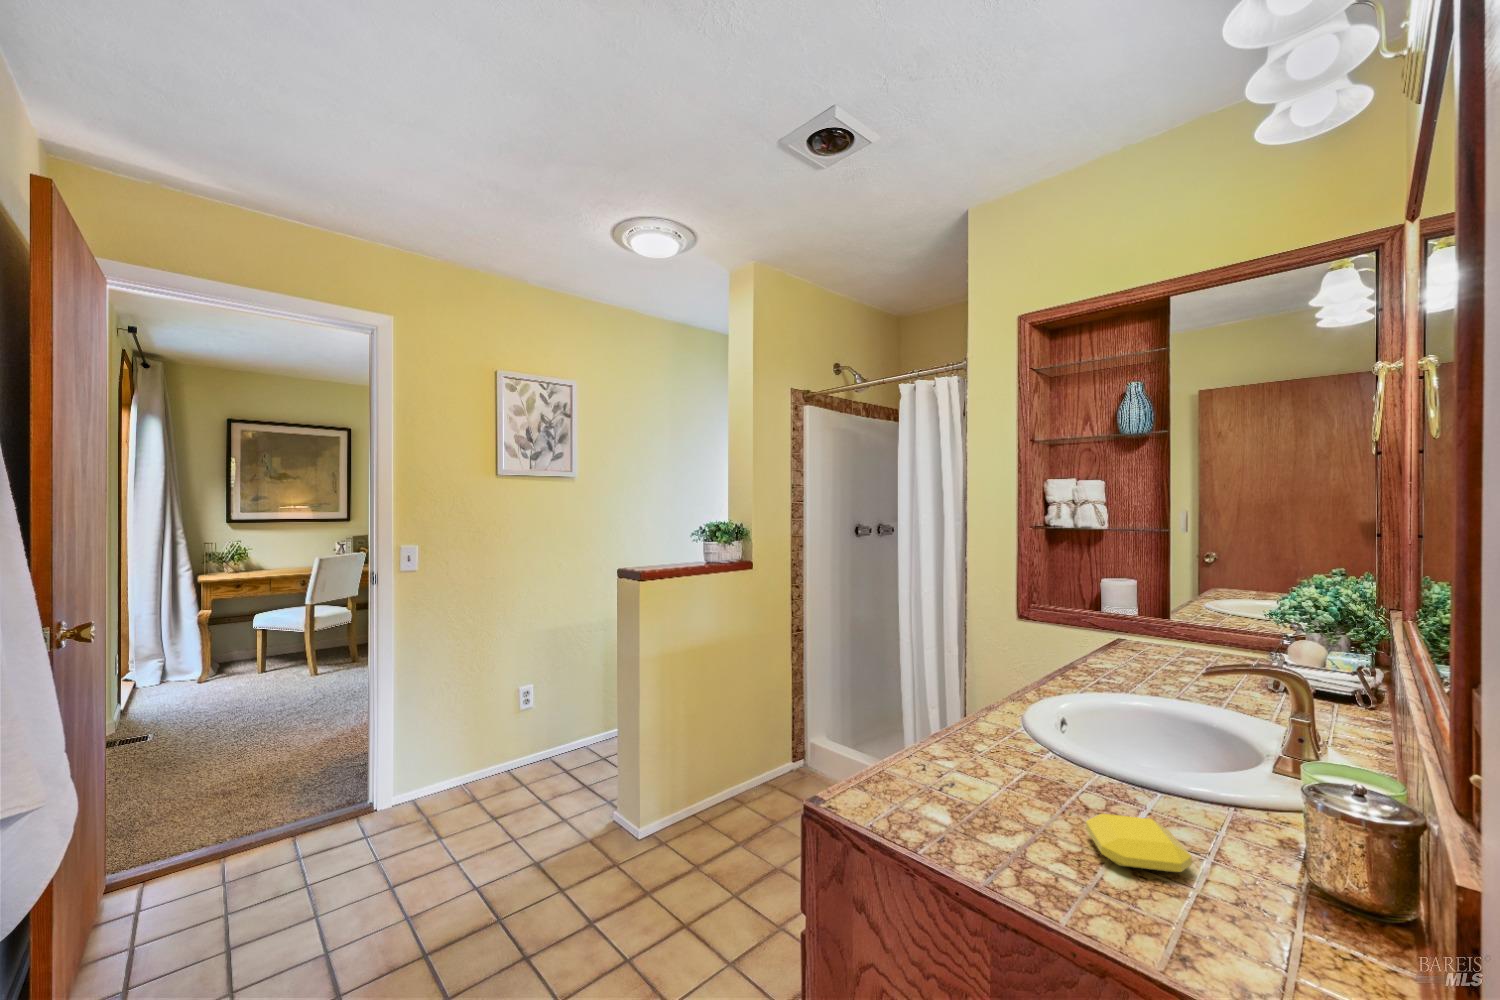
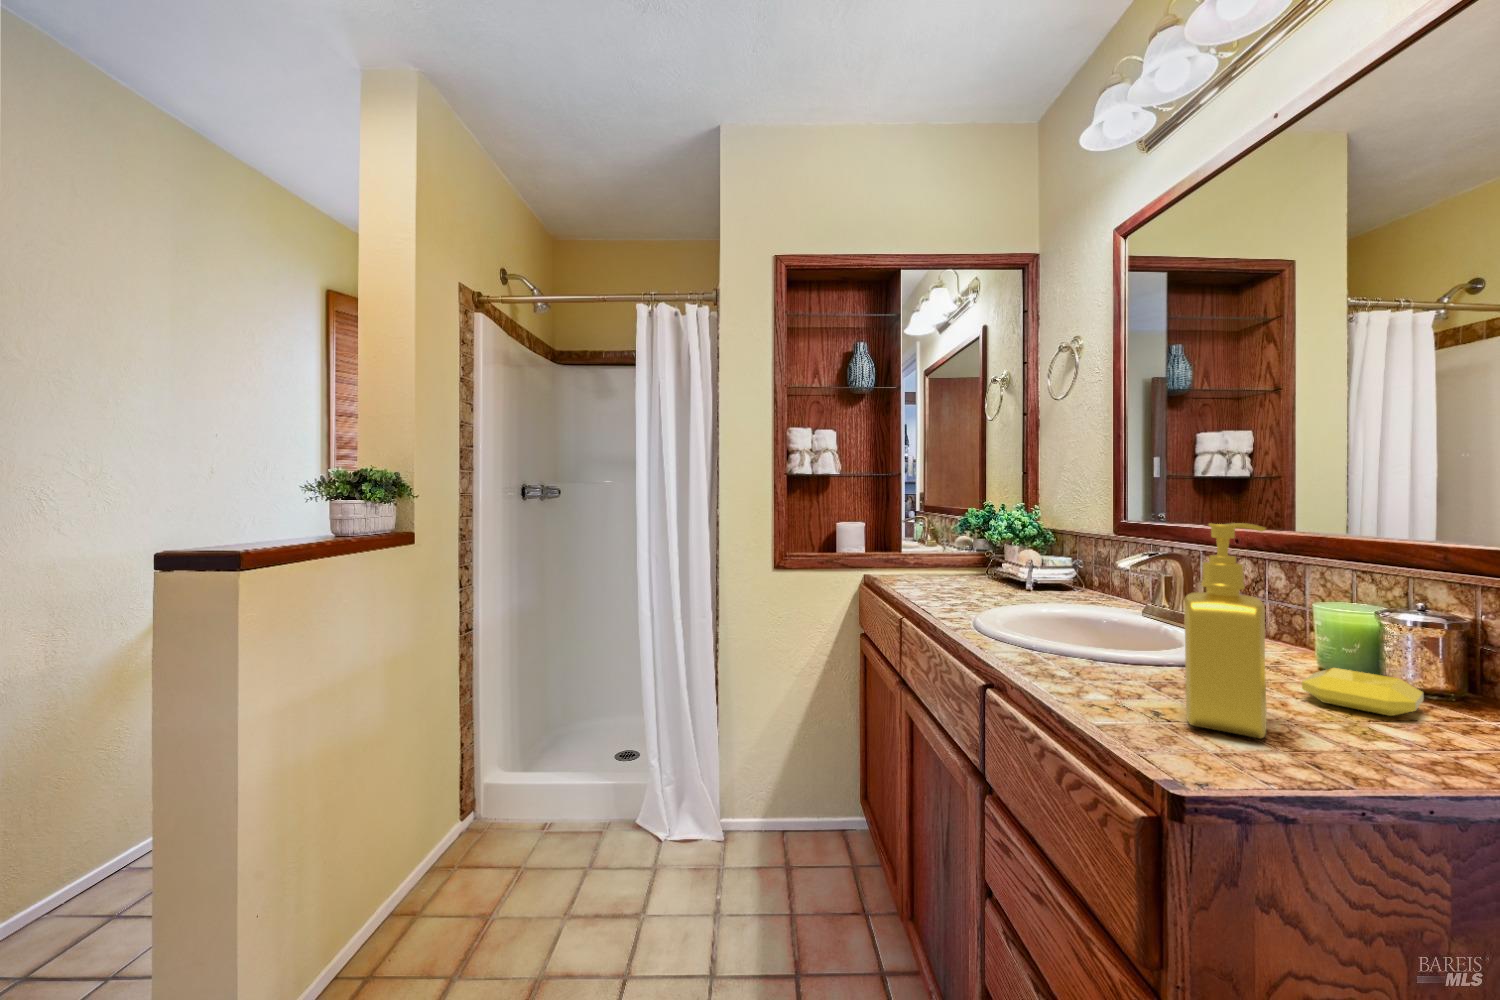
soap dispenser: none [918,644,1001,819] -> present [1184,523,1267,738]

